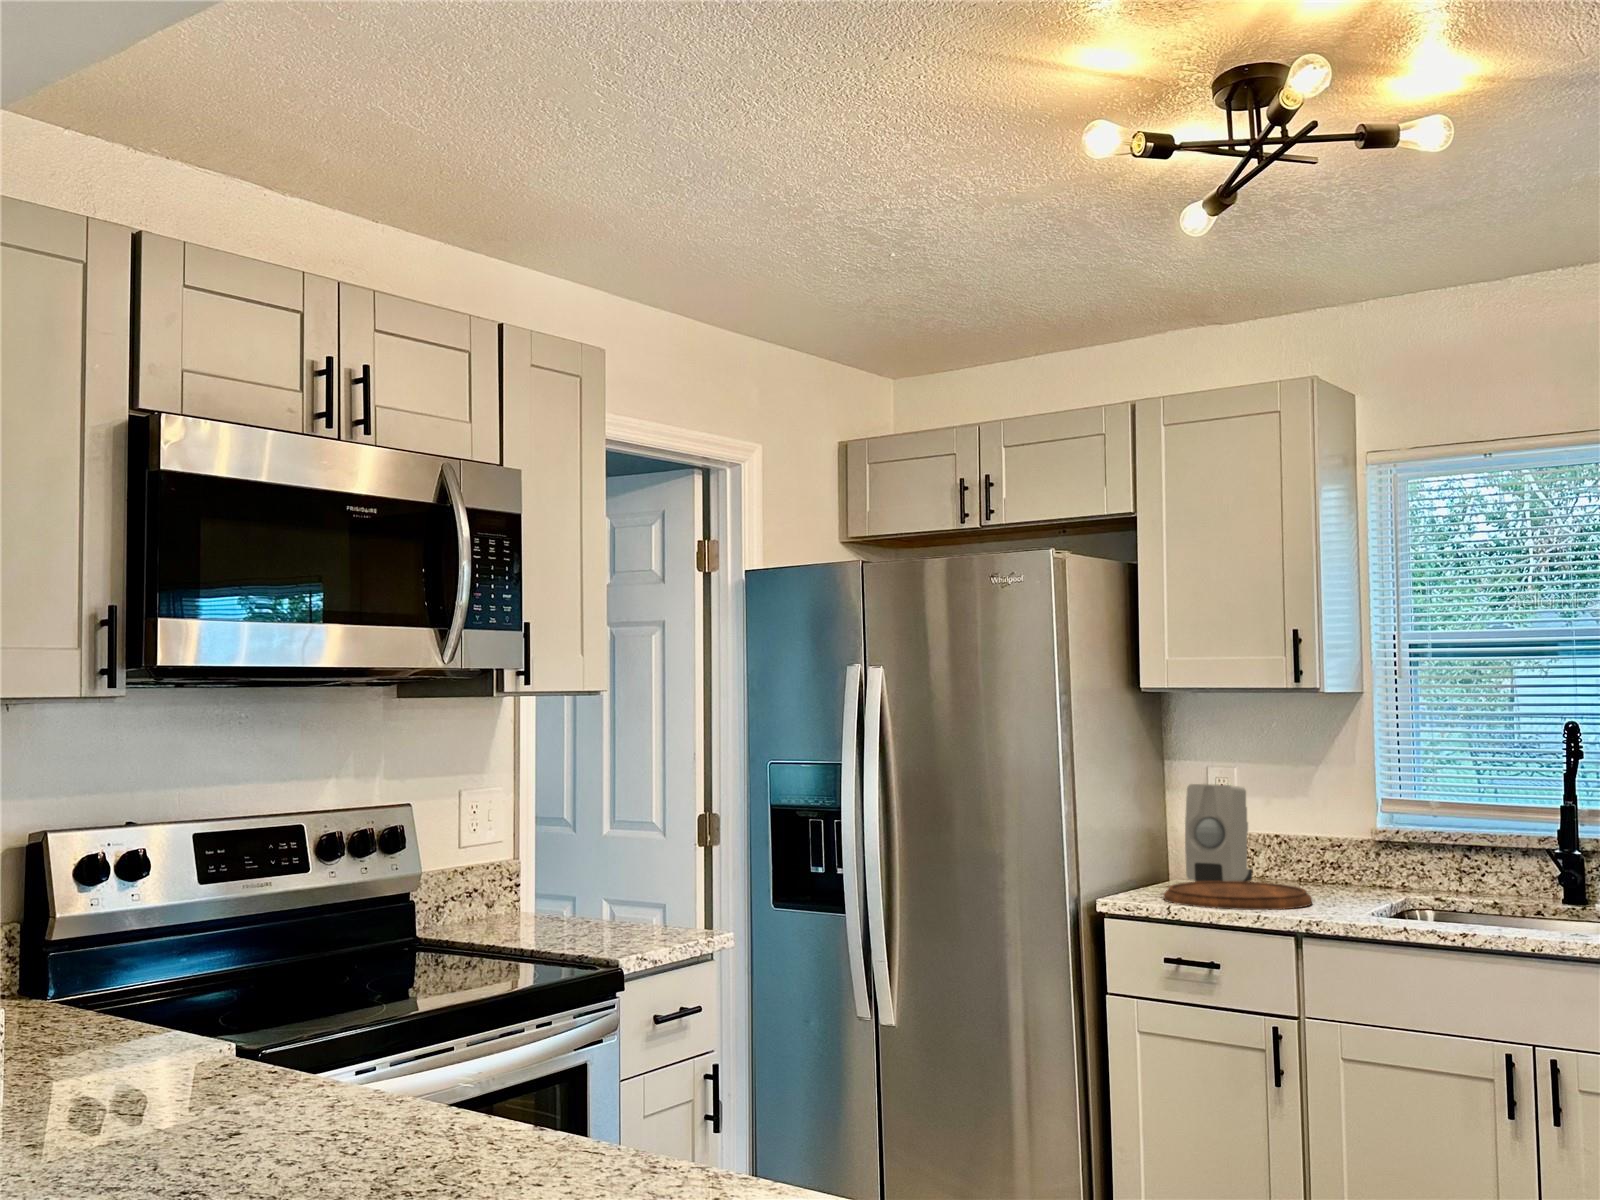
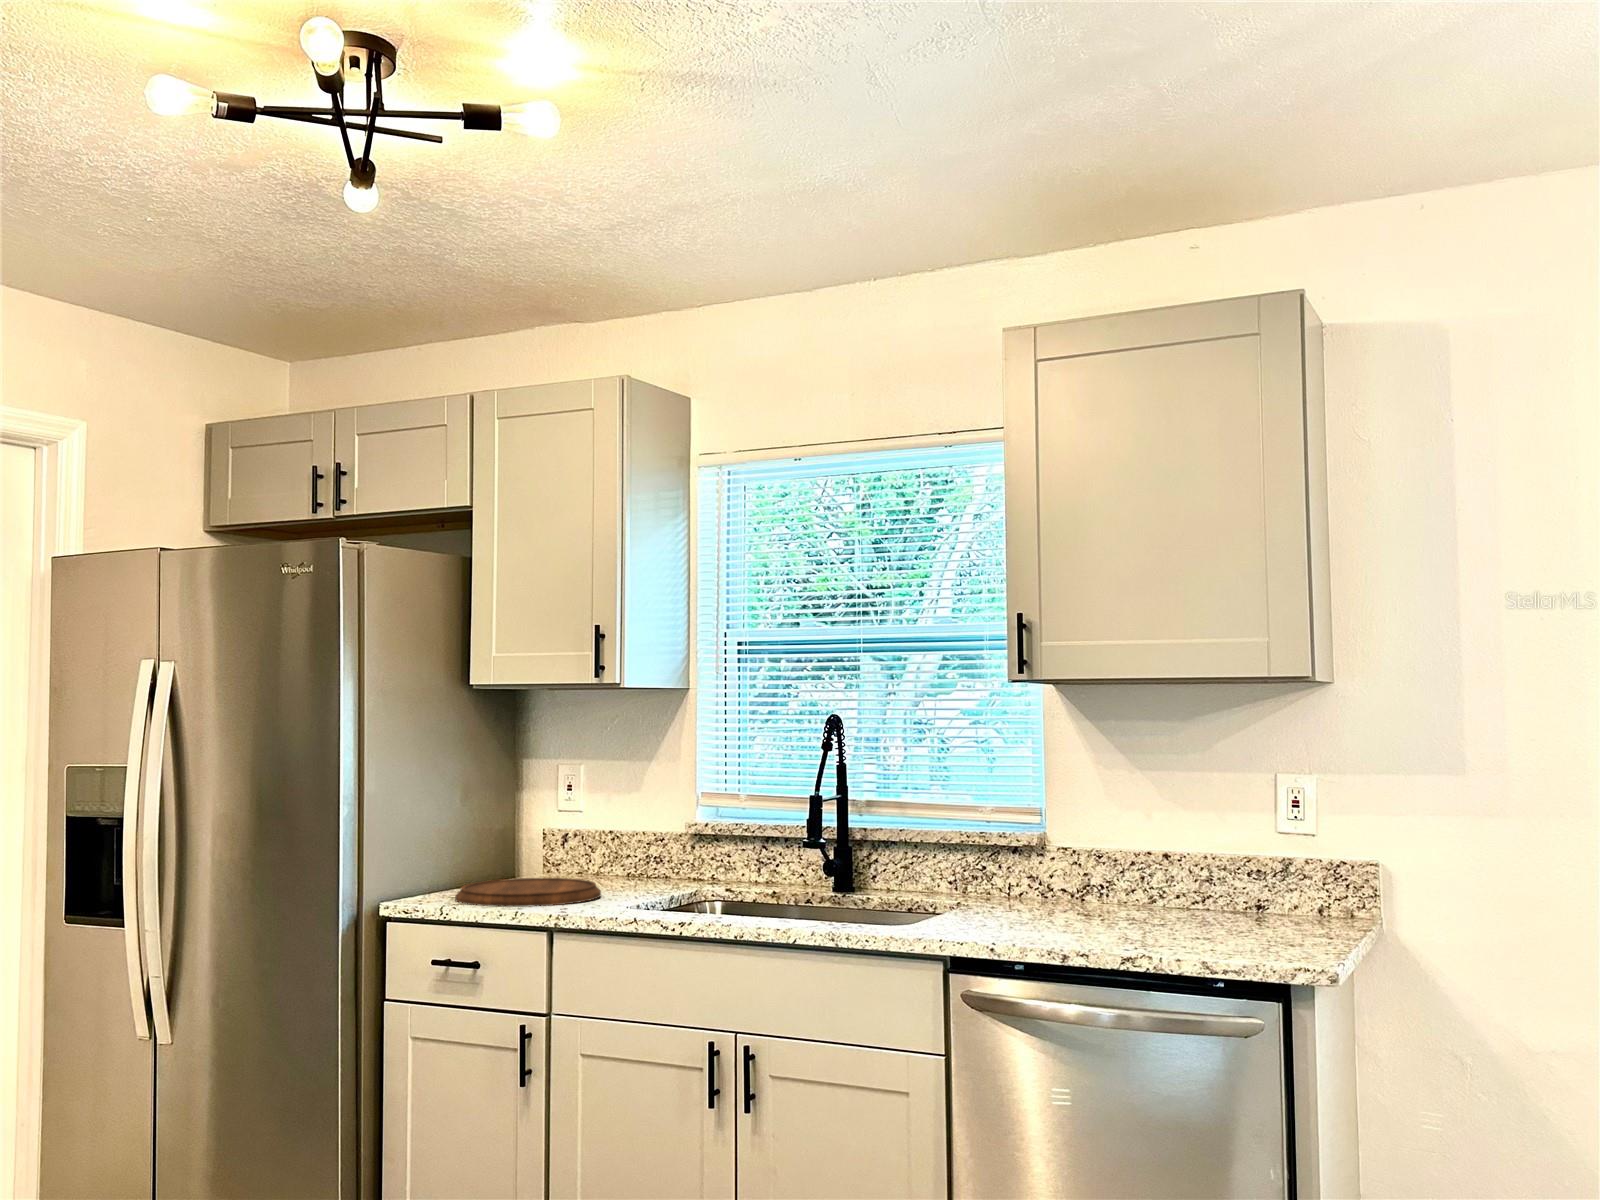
soap dispenser: present [1185,784,1253,882] -> none [519,781,596,884]

